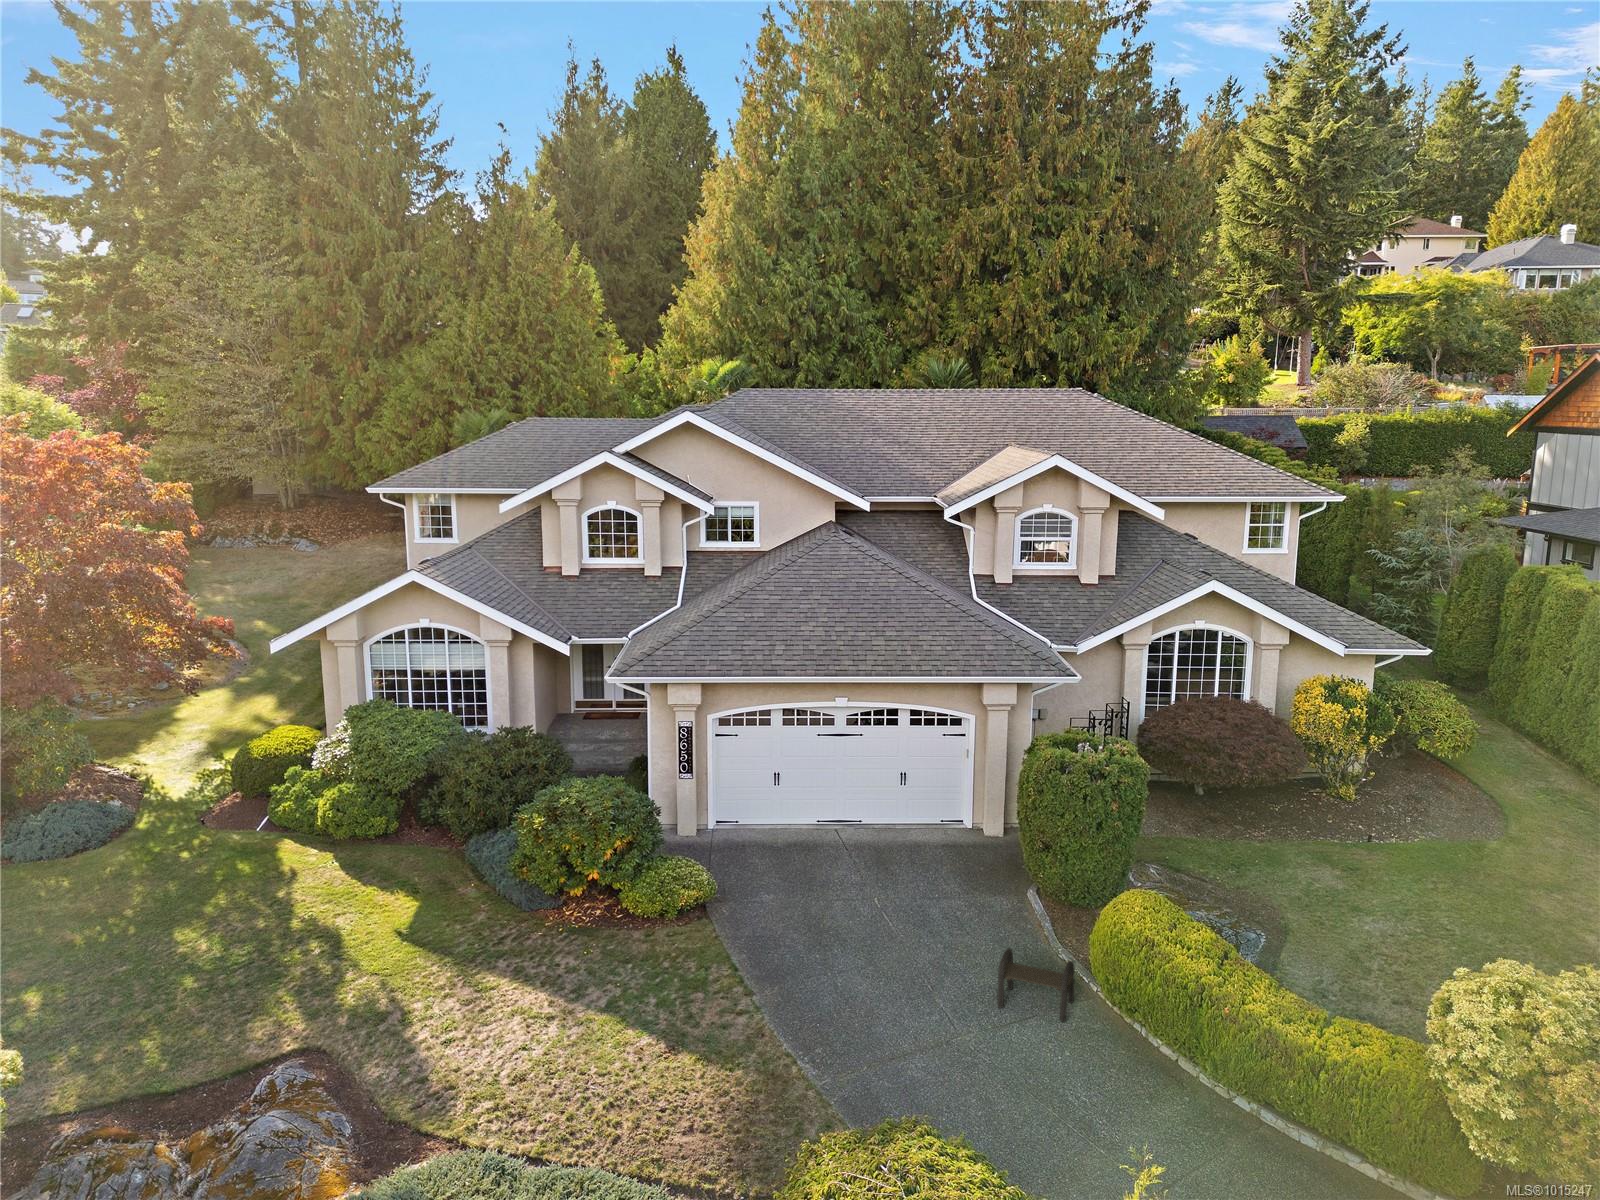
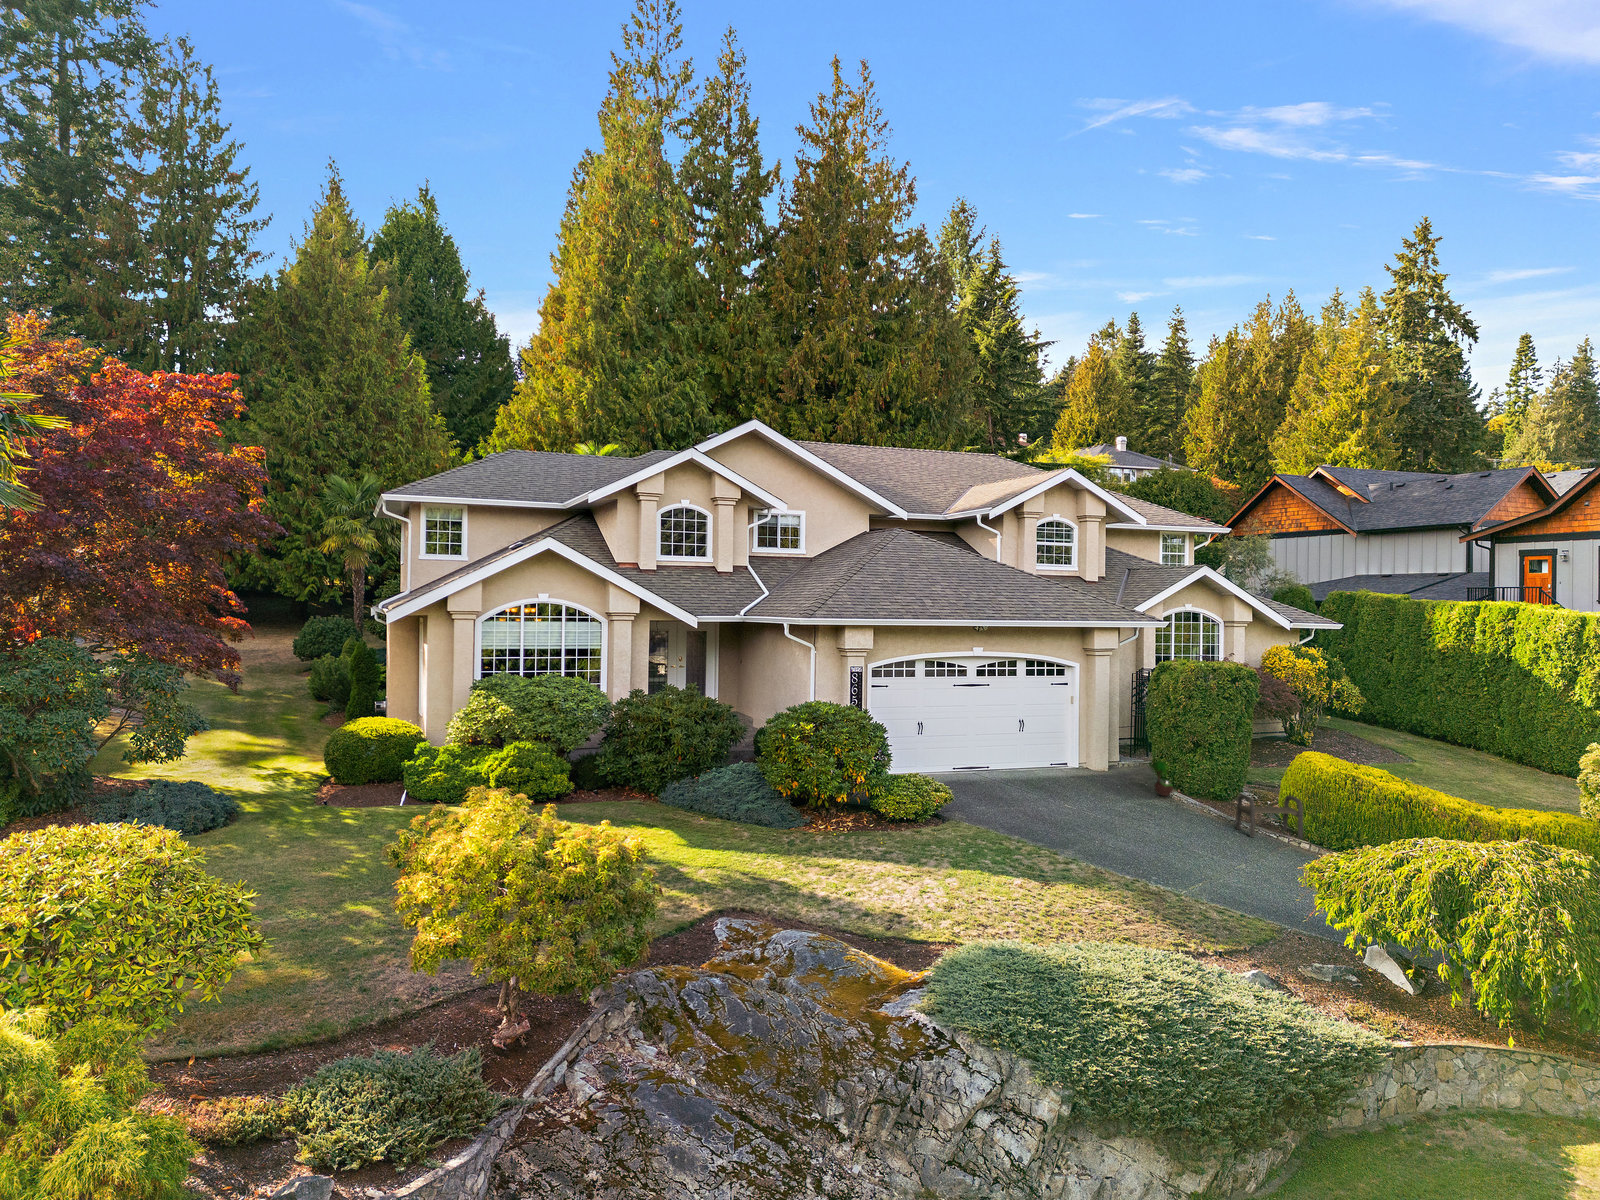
potted tree: none [1012,856,1041,908] -> present [1149,760,1173,796]

